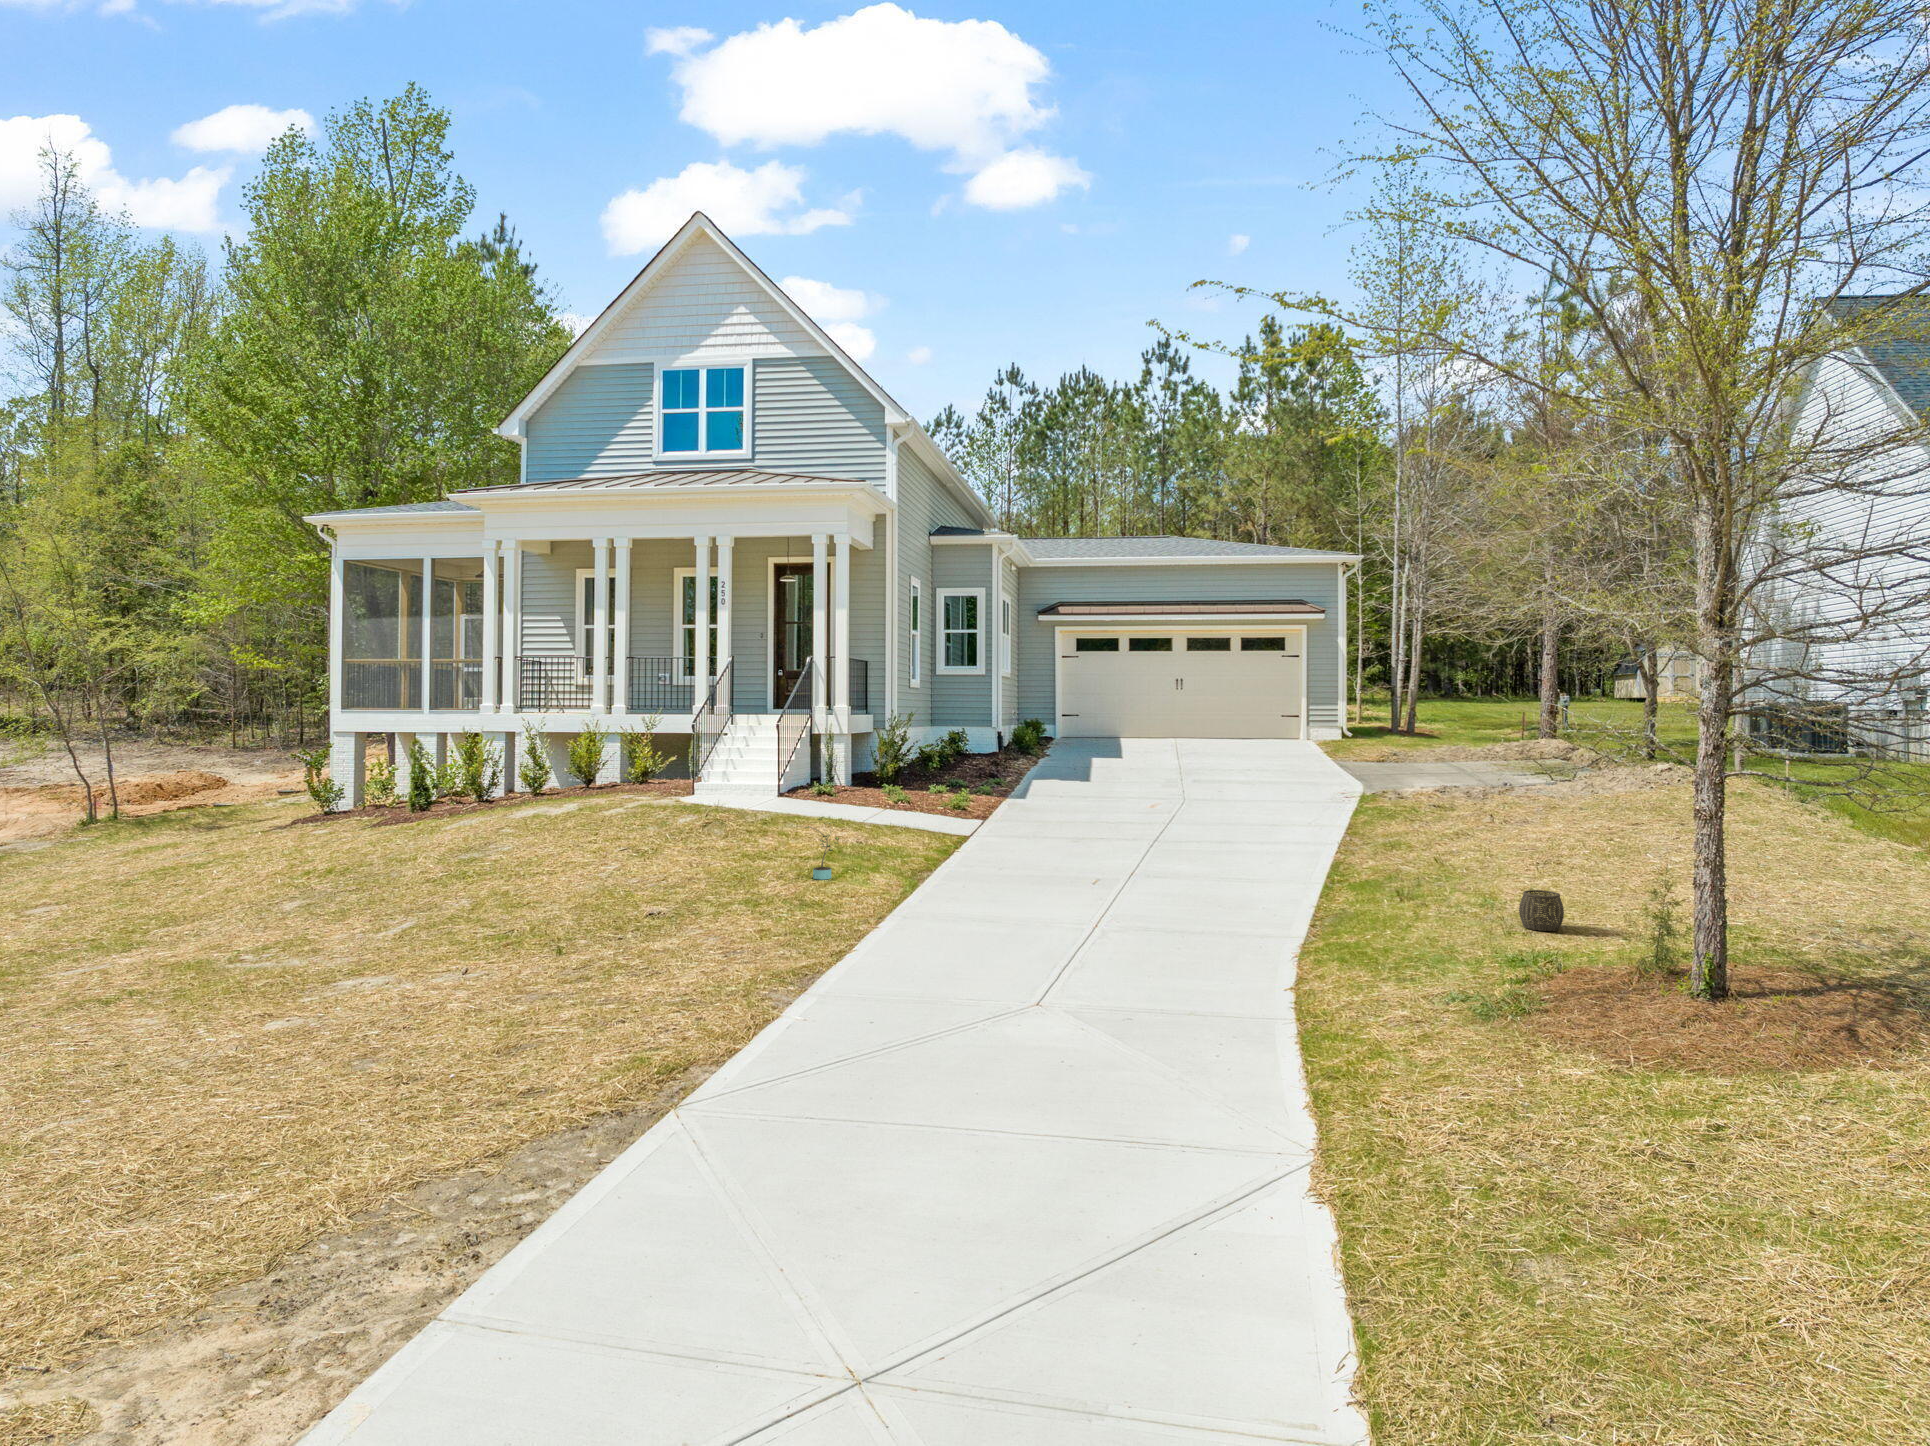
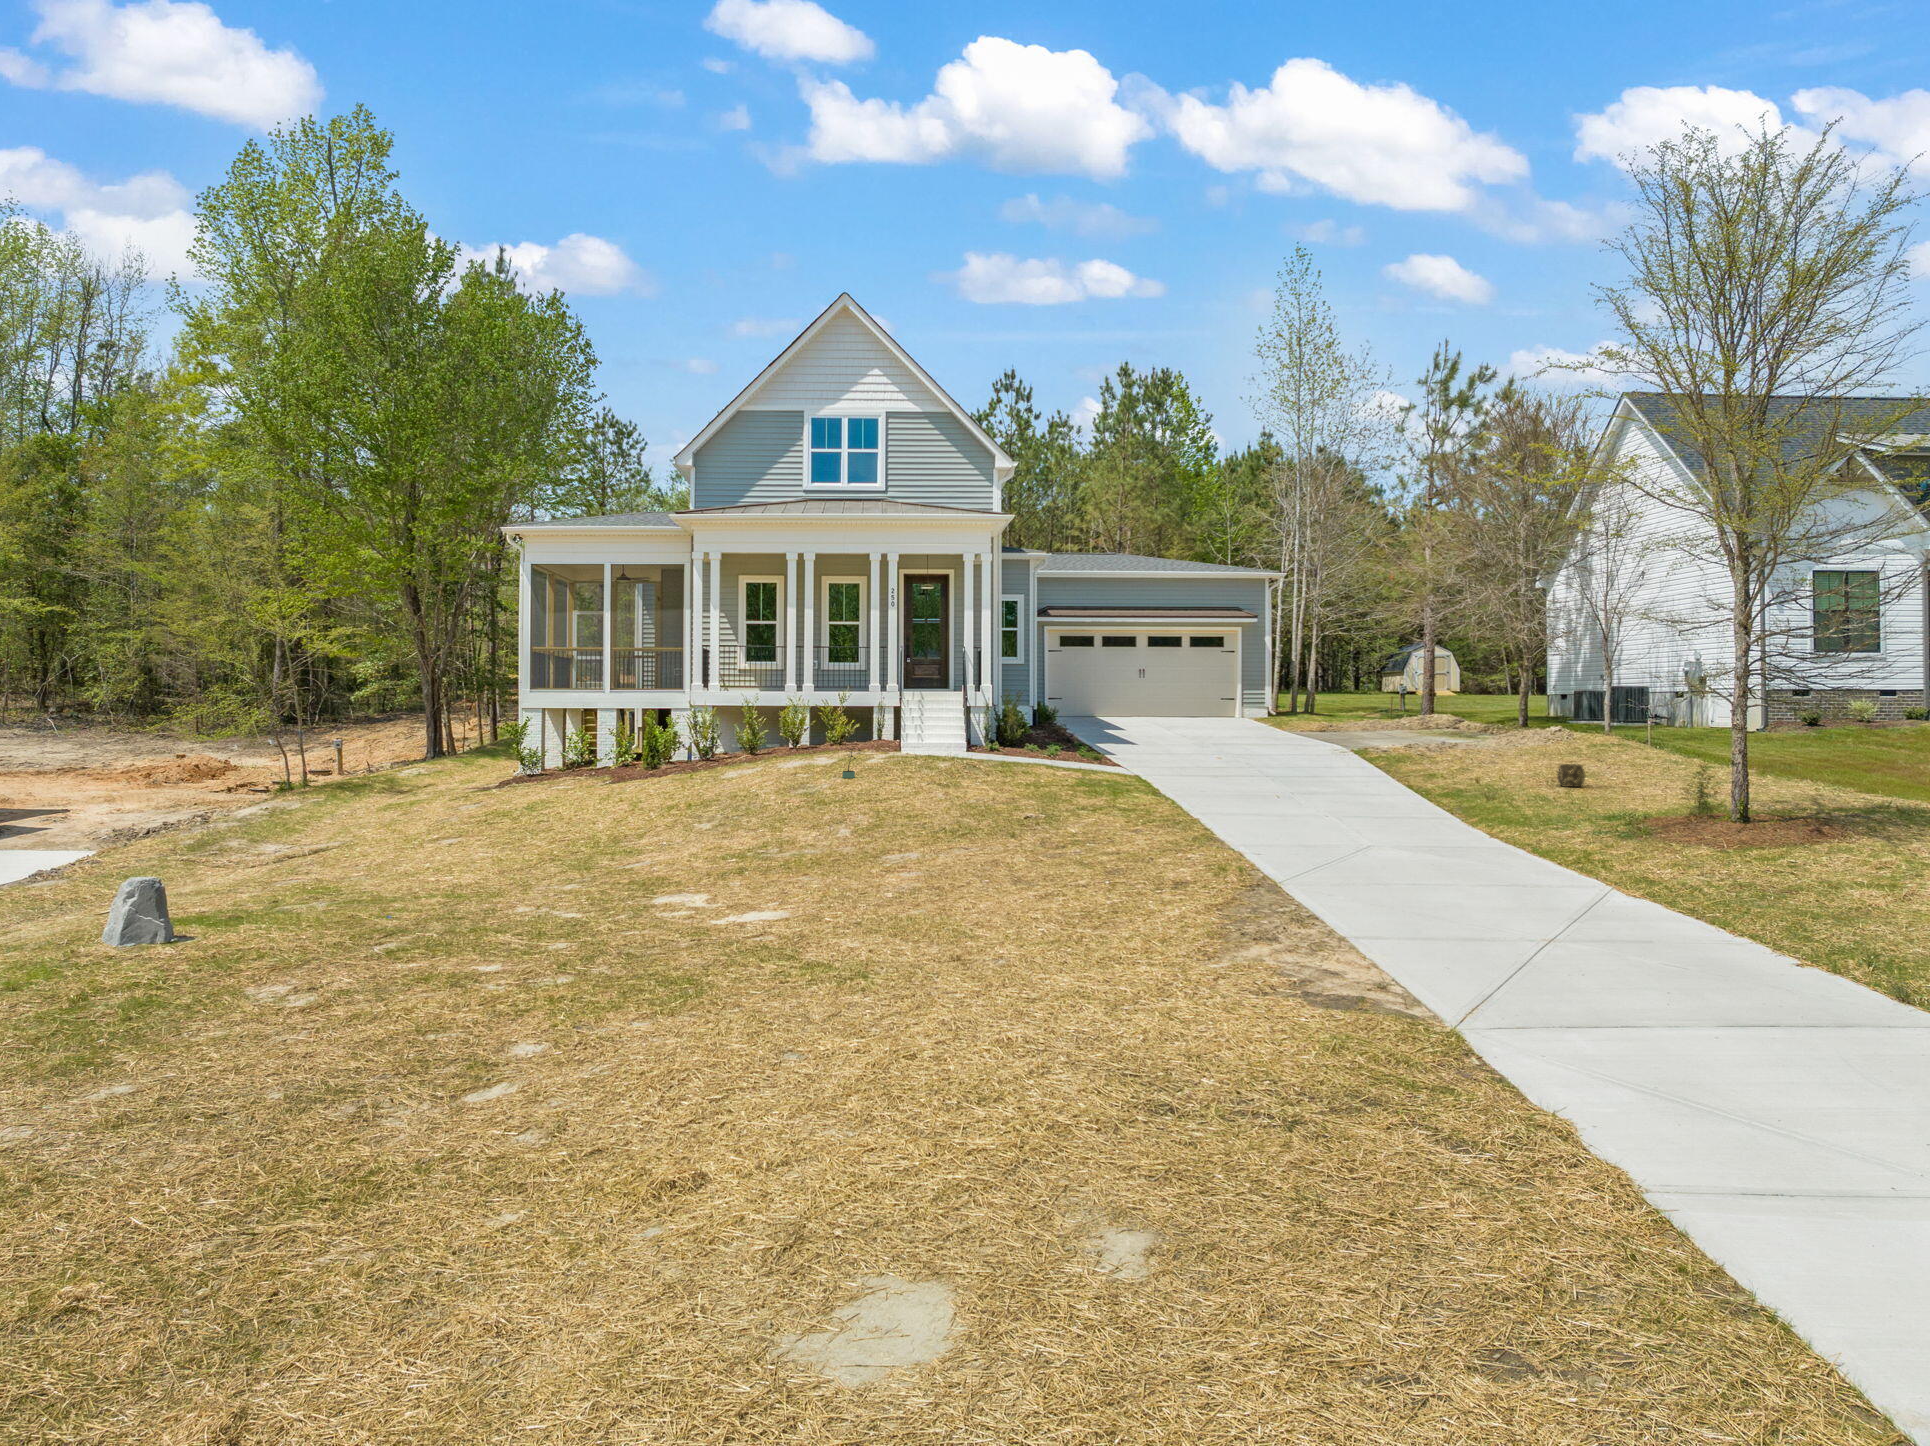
potted plant: present [805,819,839,880] -> present [840,738,861,778]

